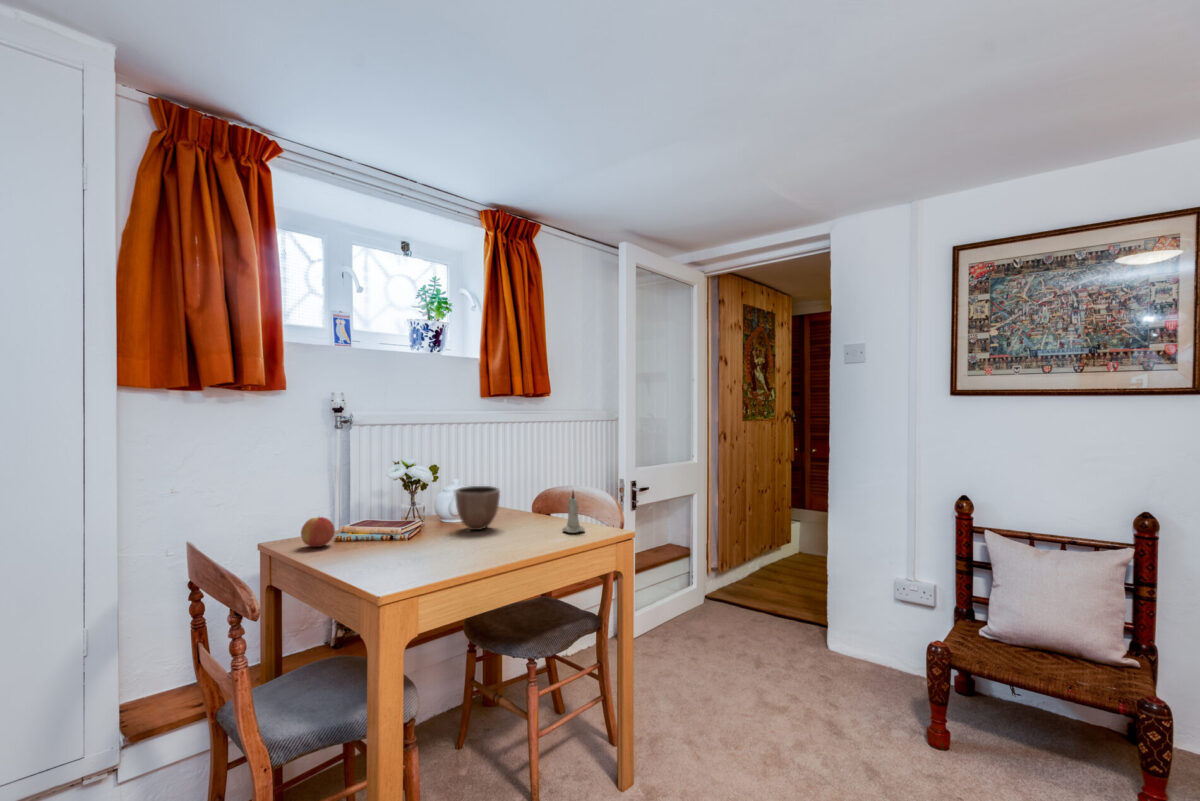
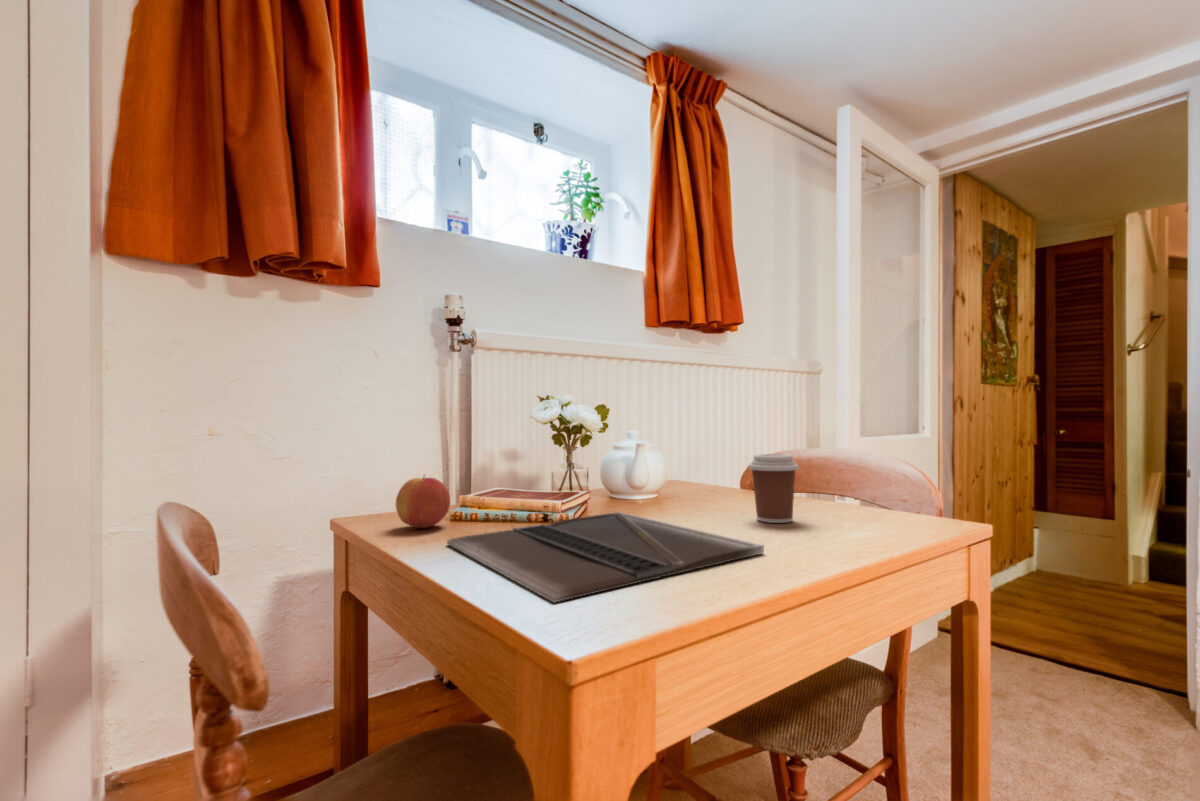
decorative bowl: present [455,486,500,530] -> none [642,438,717,510]
candle: present [562,492,585,533] -> none [839,437,888,518]
coffee cup: none [510,499,536,538] -> present [748,454,799,523]
laptop: none [334,533,497,581] -> present [447,512,764,603]

